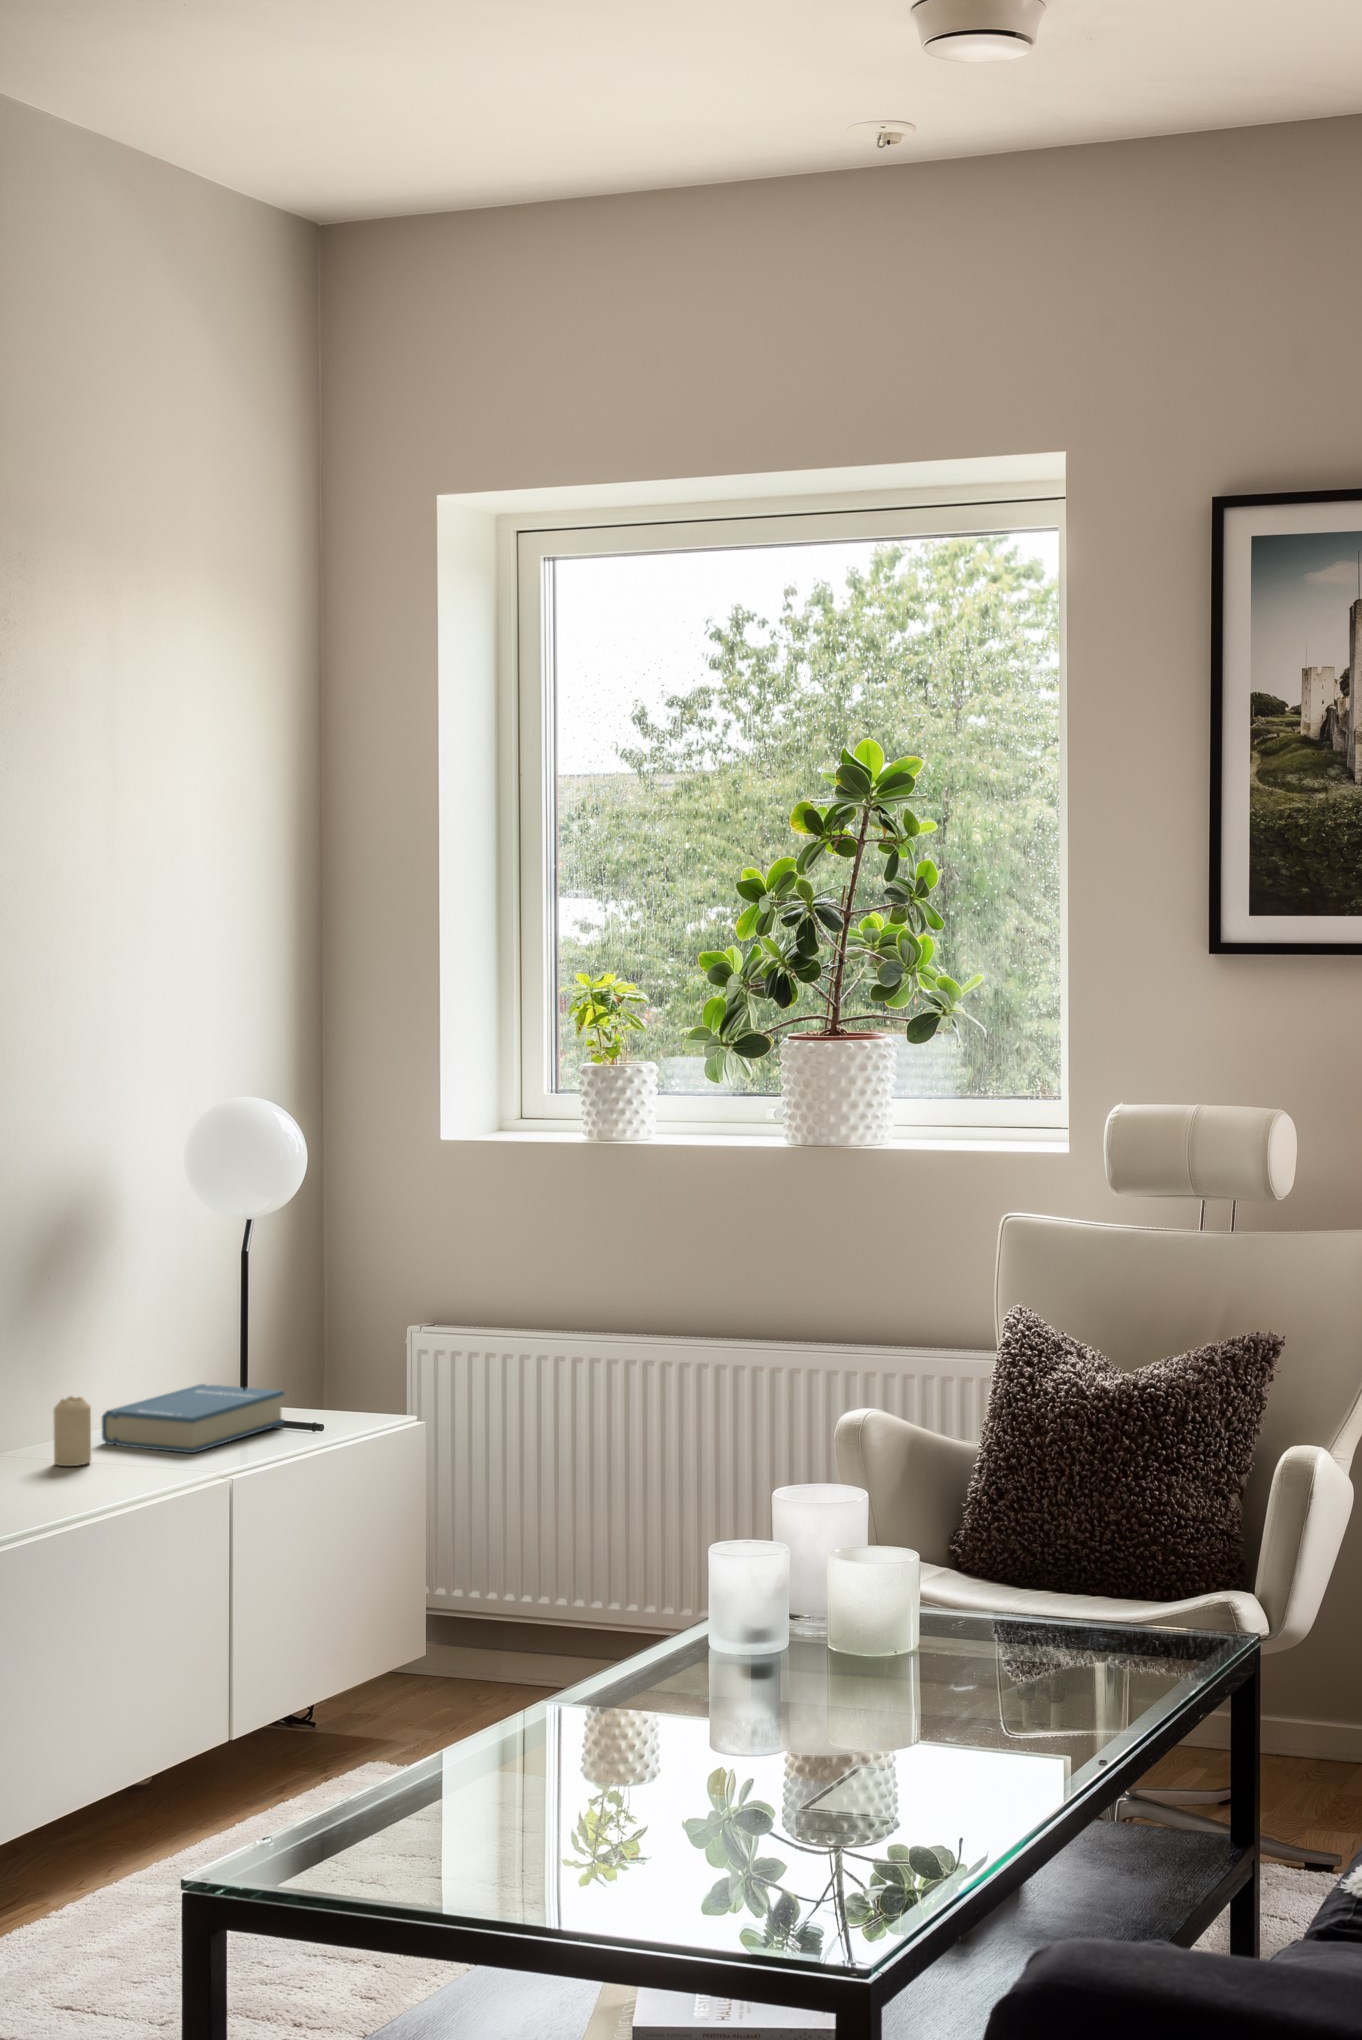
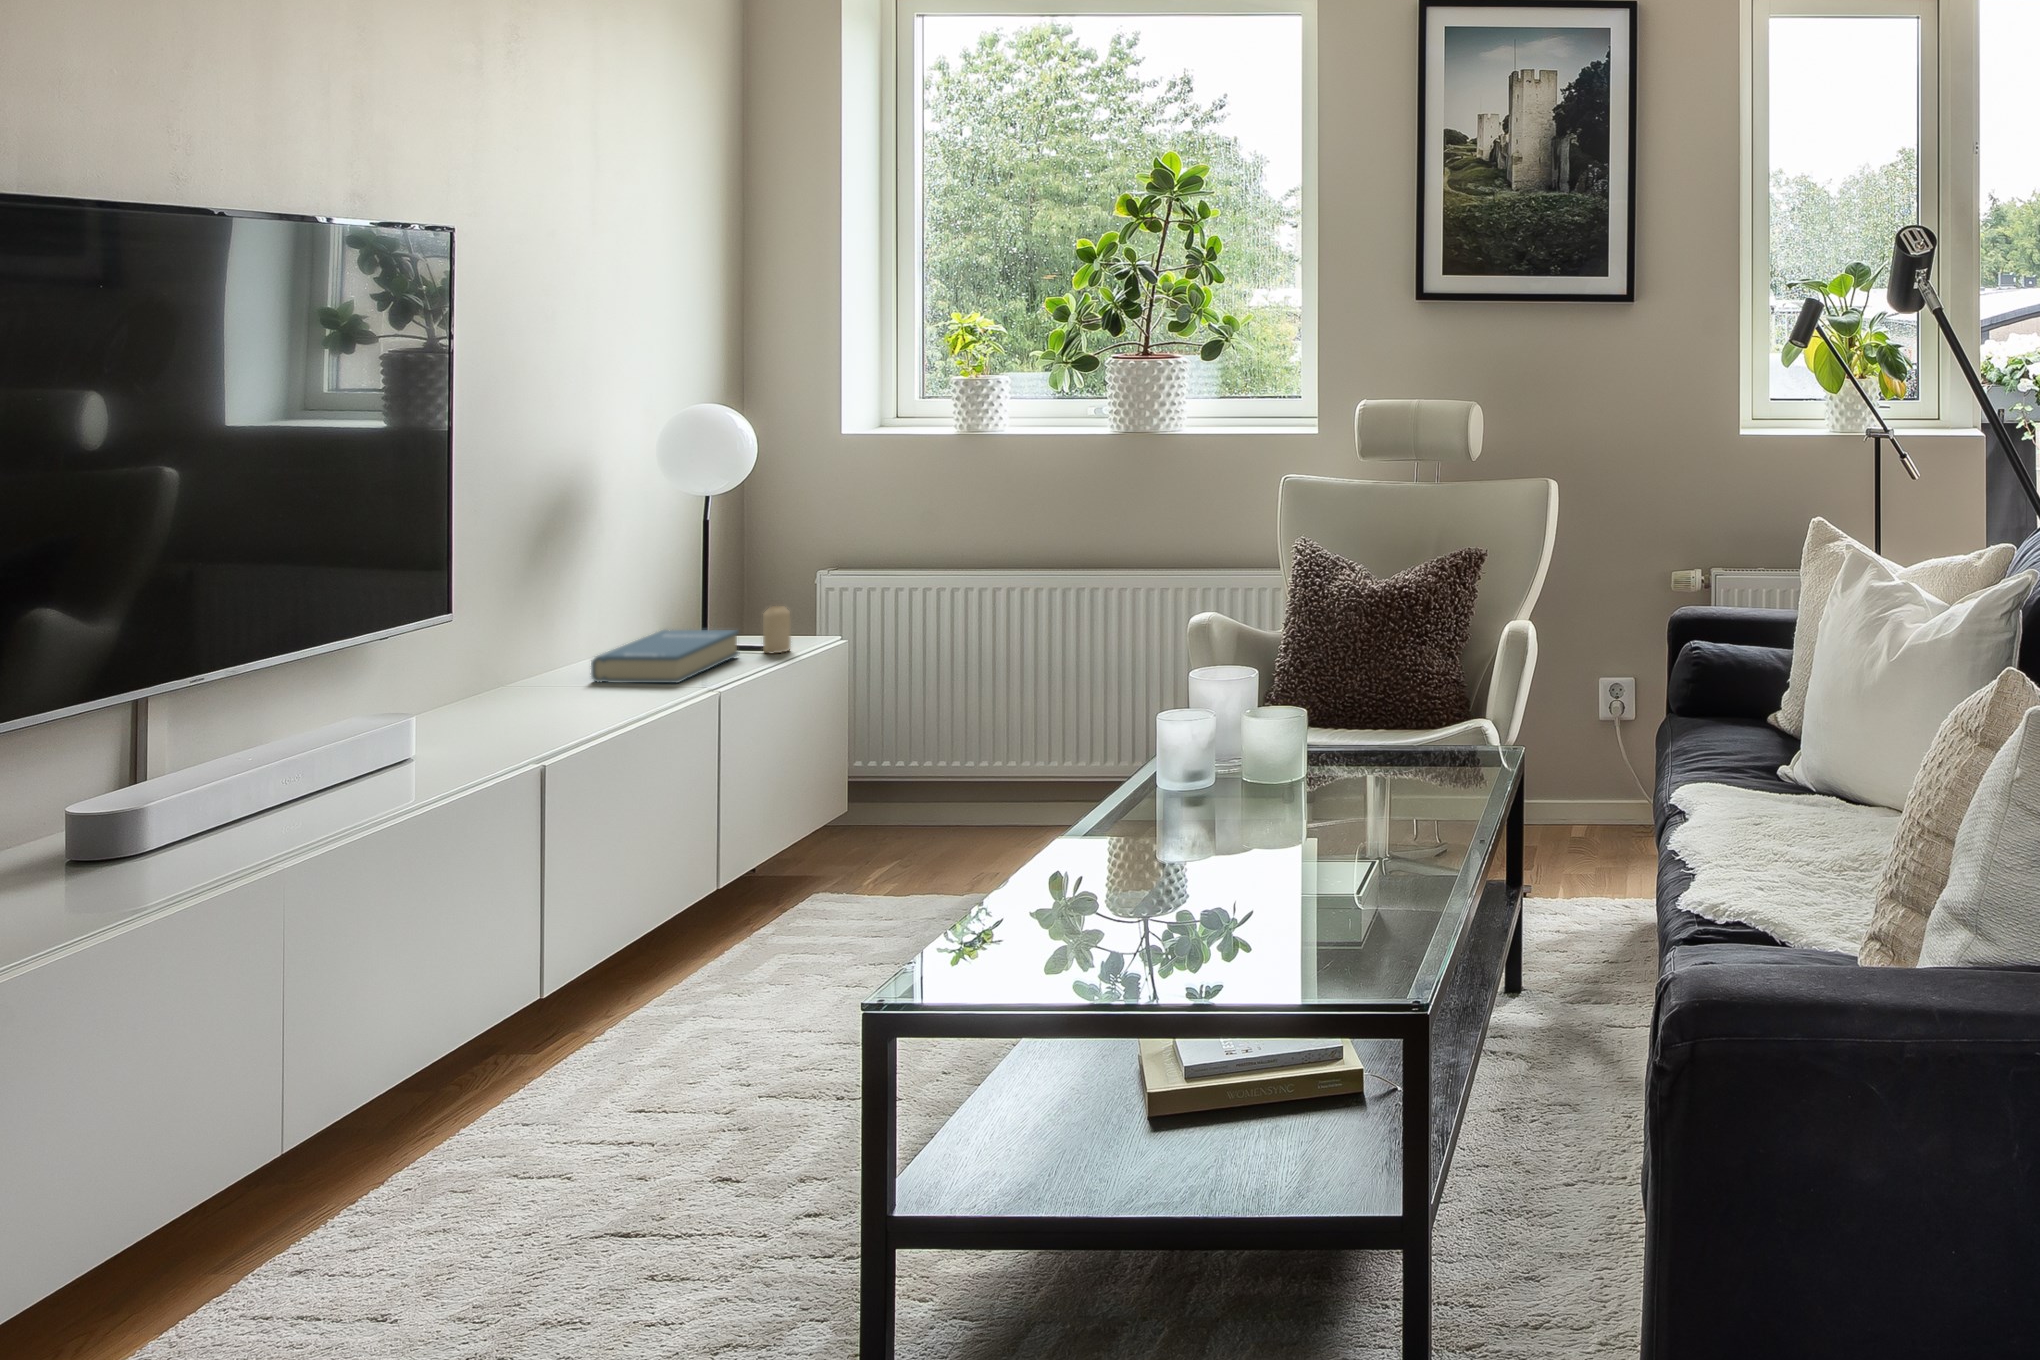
candle: present [54,1397,91,1466] -> present [763,606,791,653]

